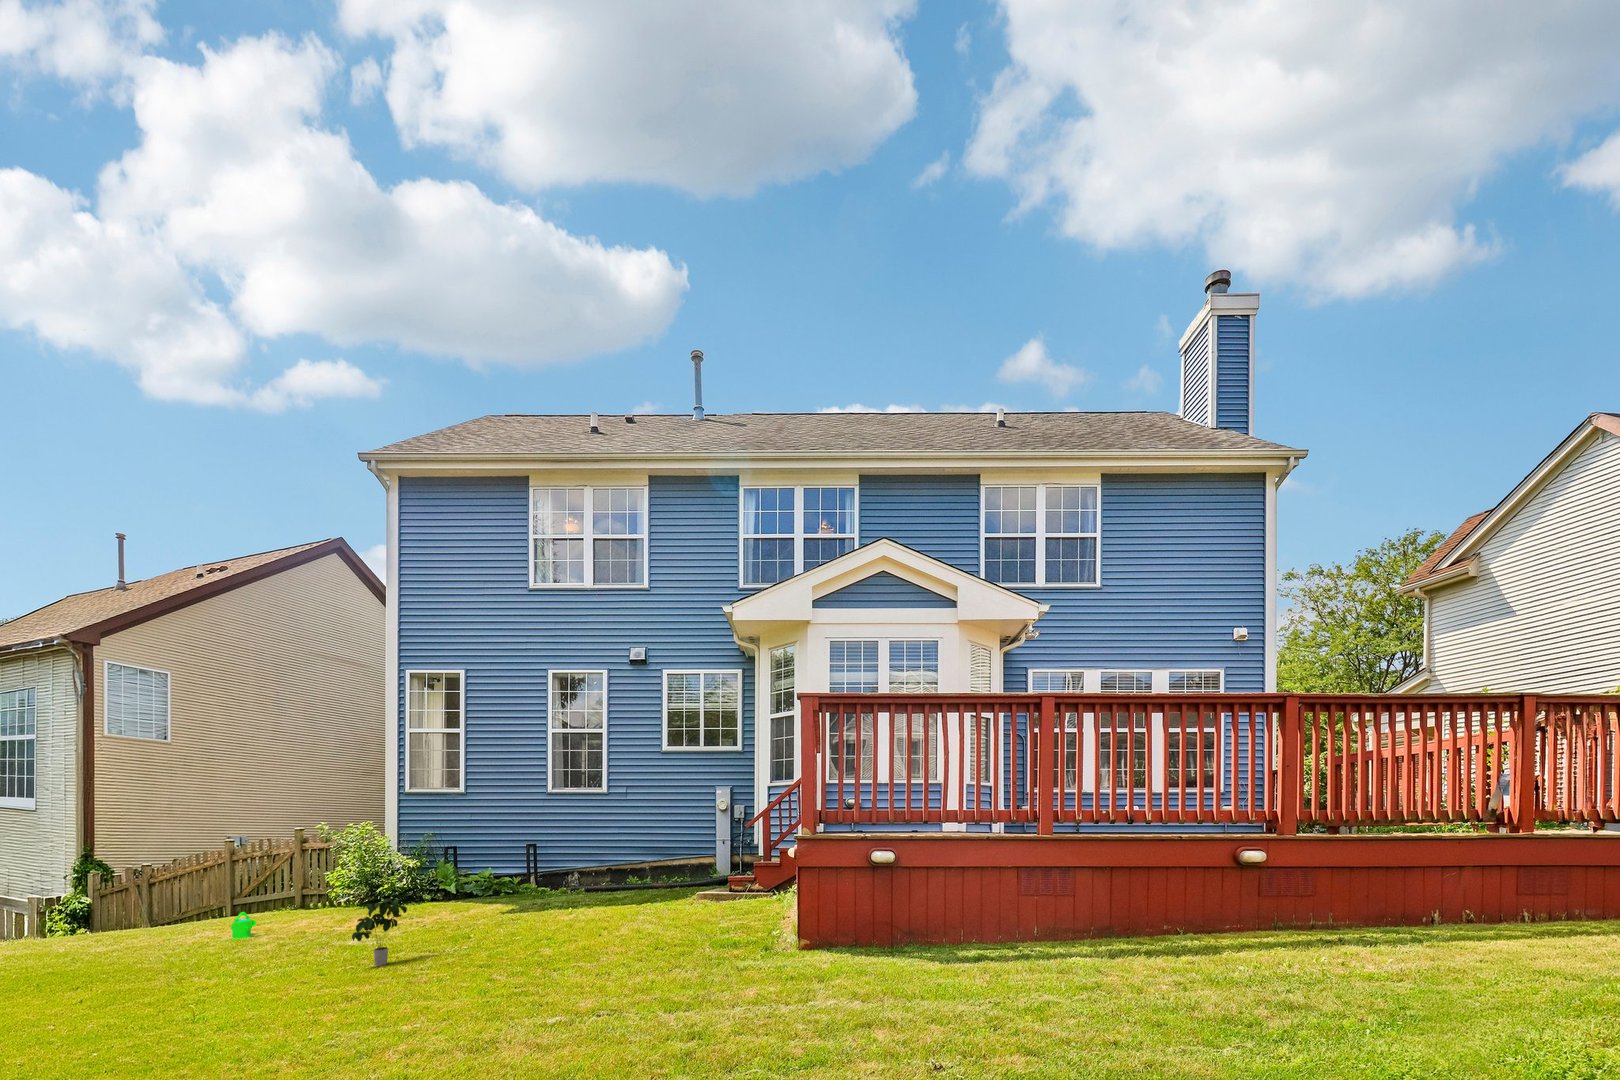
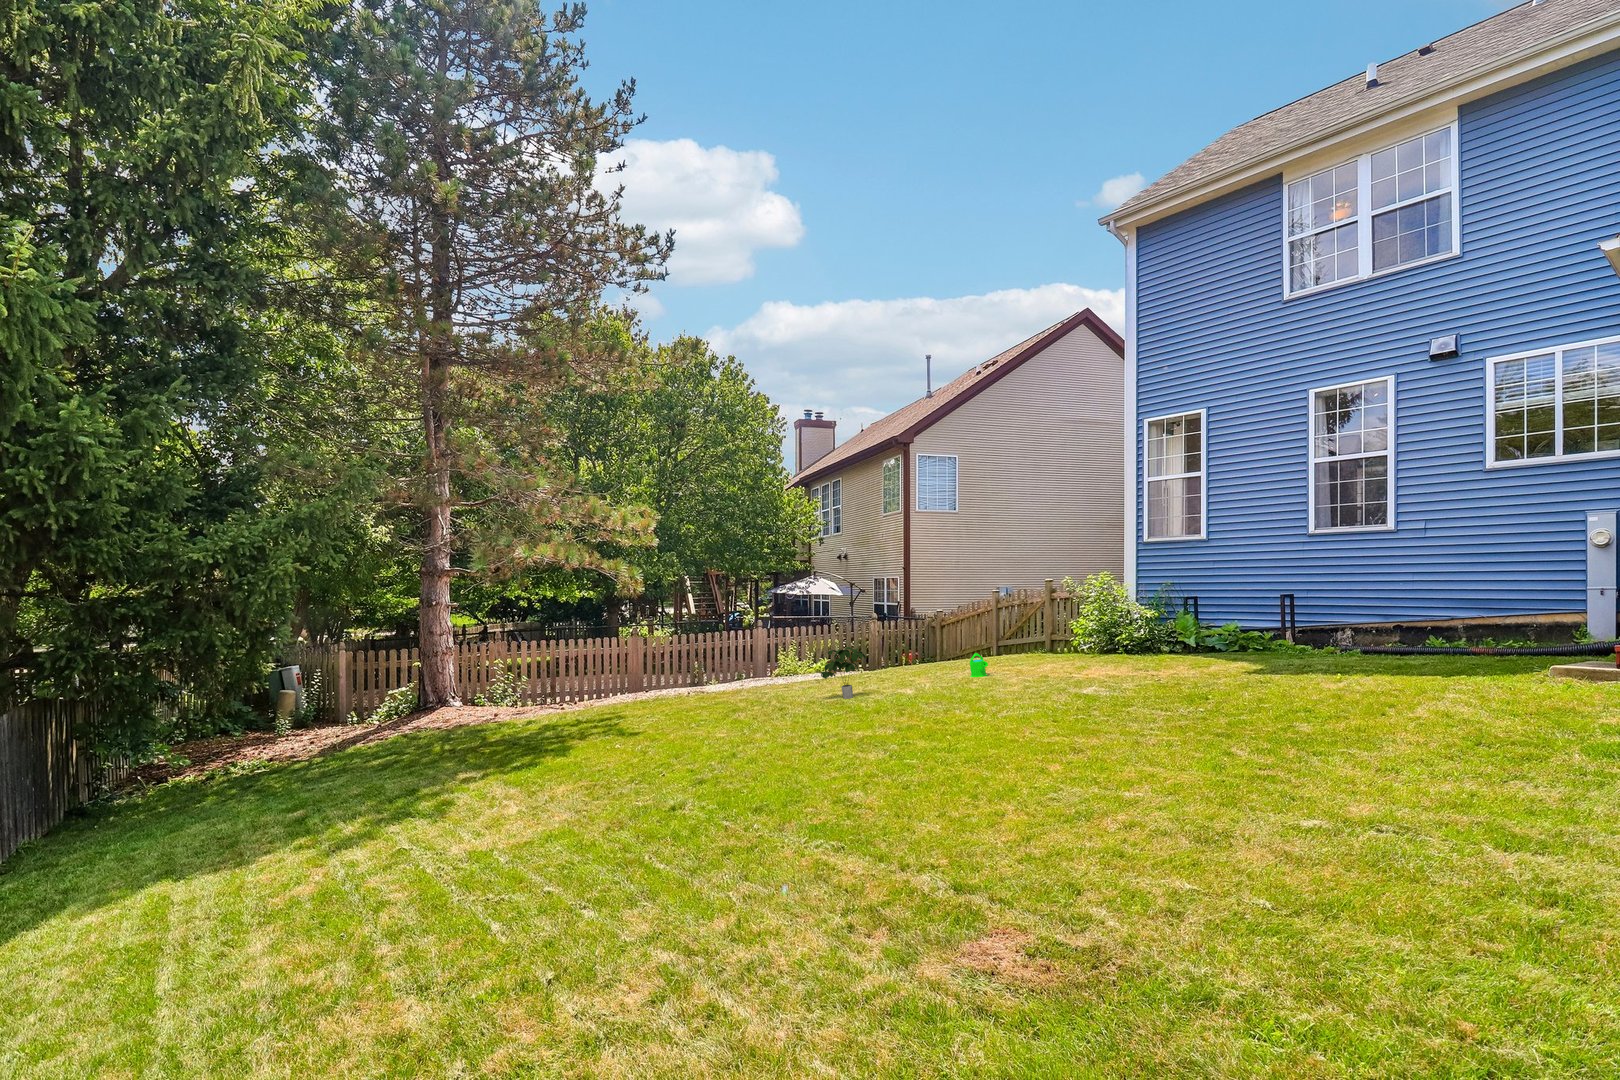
potted plant: present [352,899,407,966] -> present [821,647,866,699]

